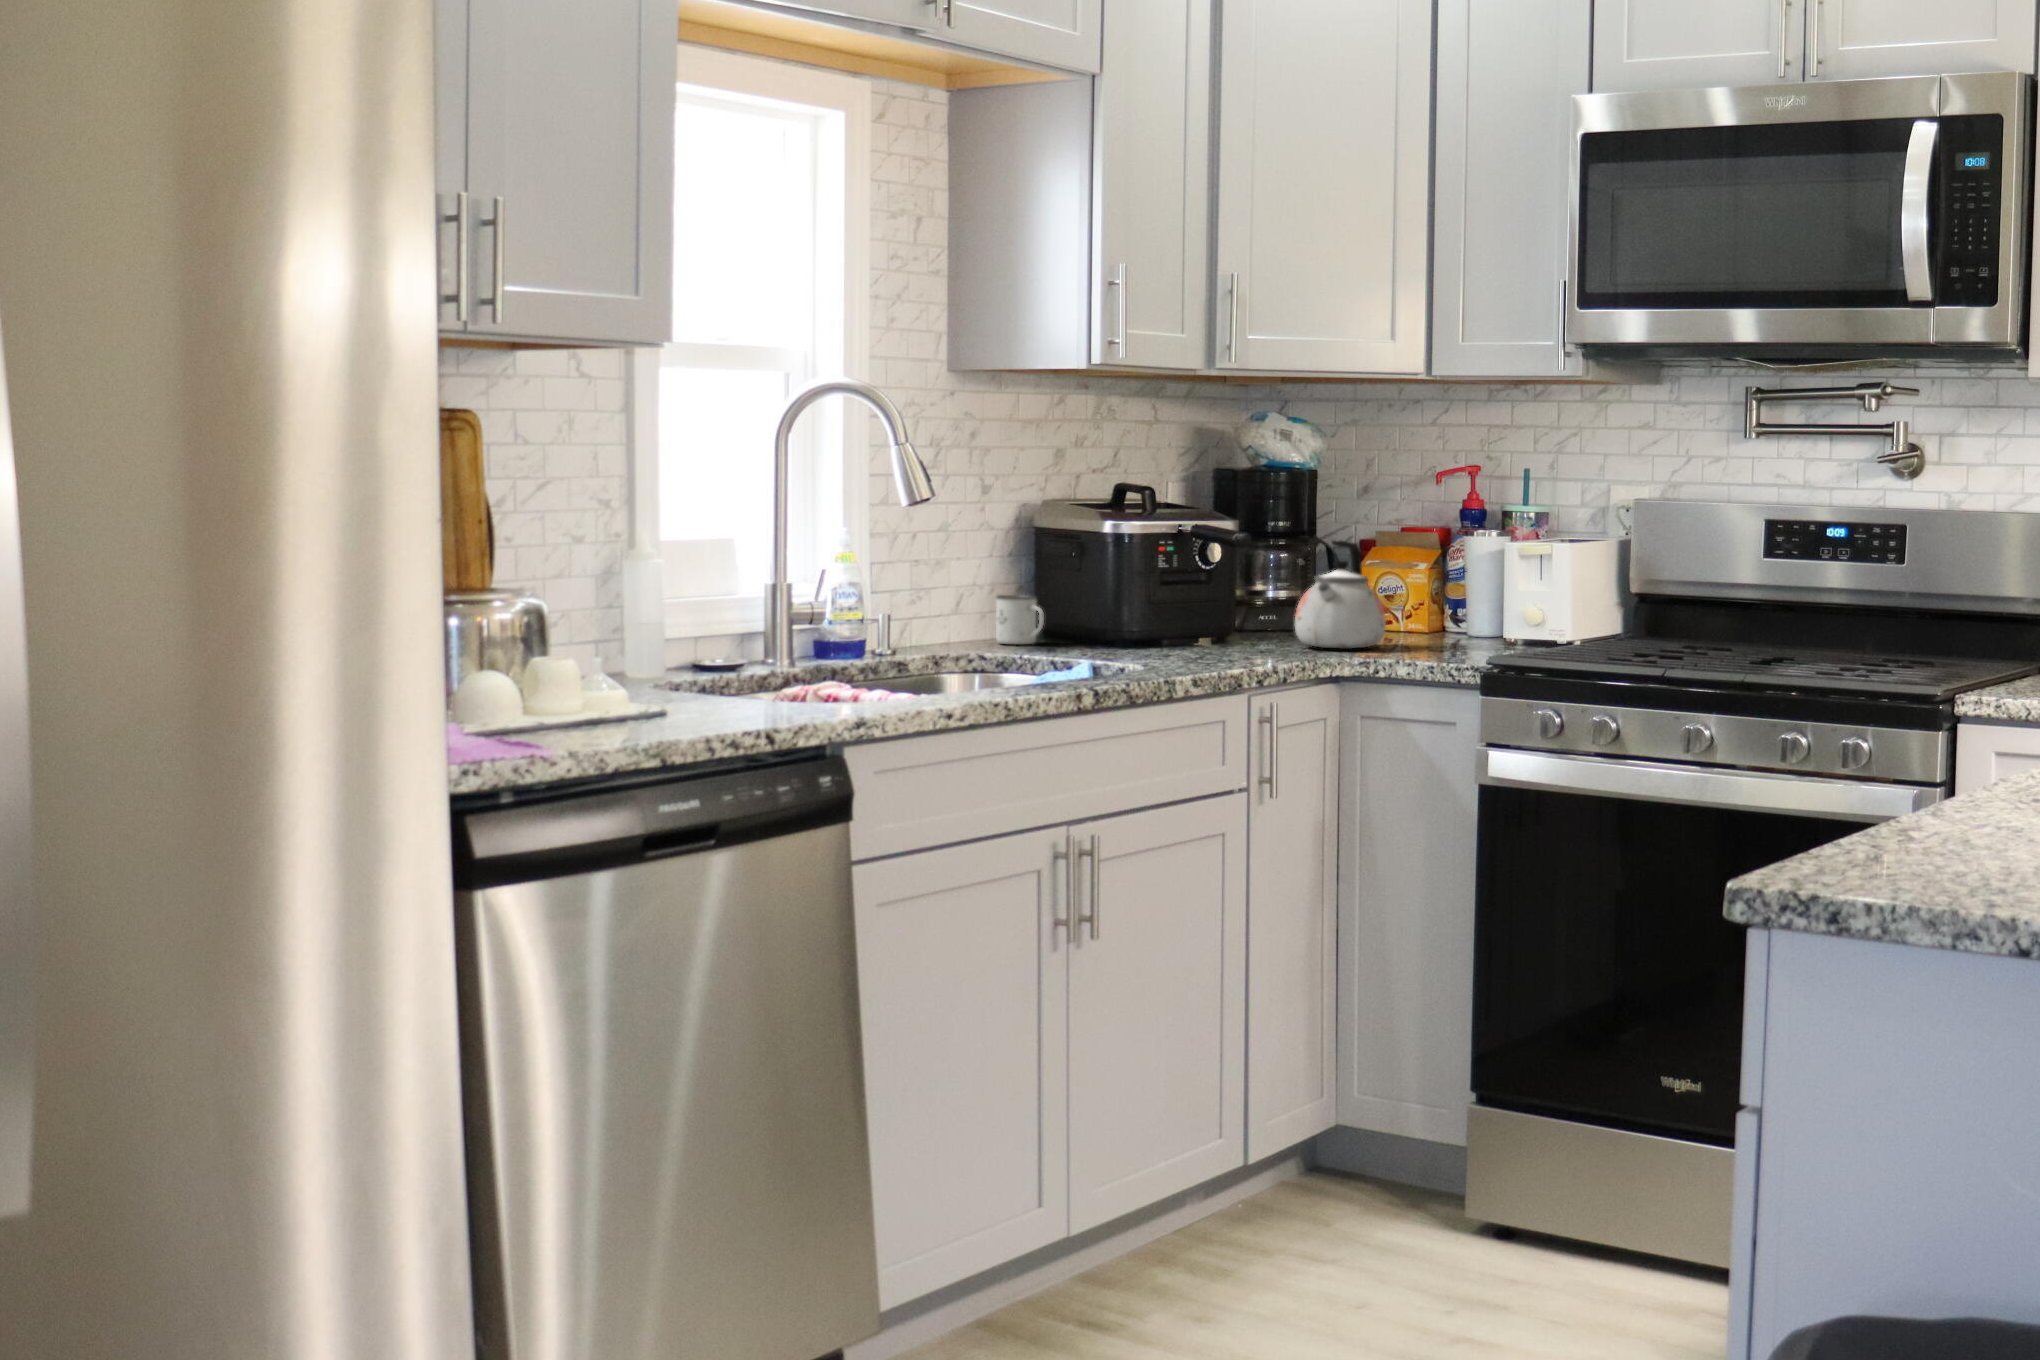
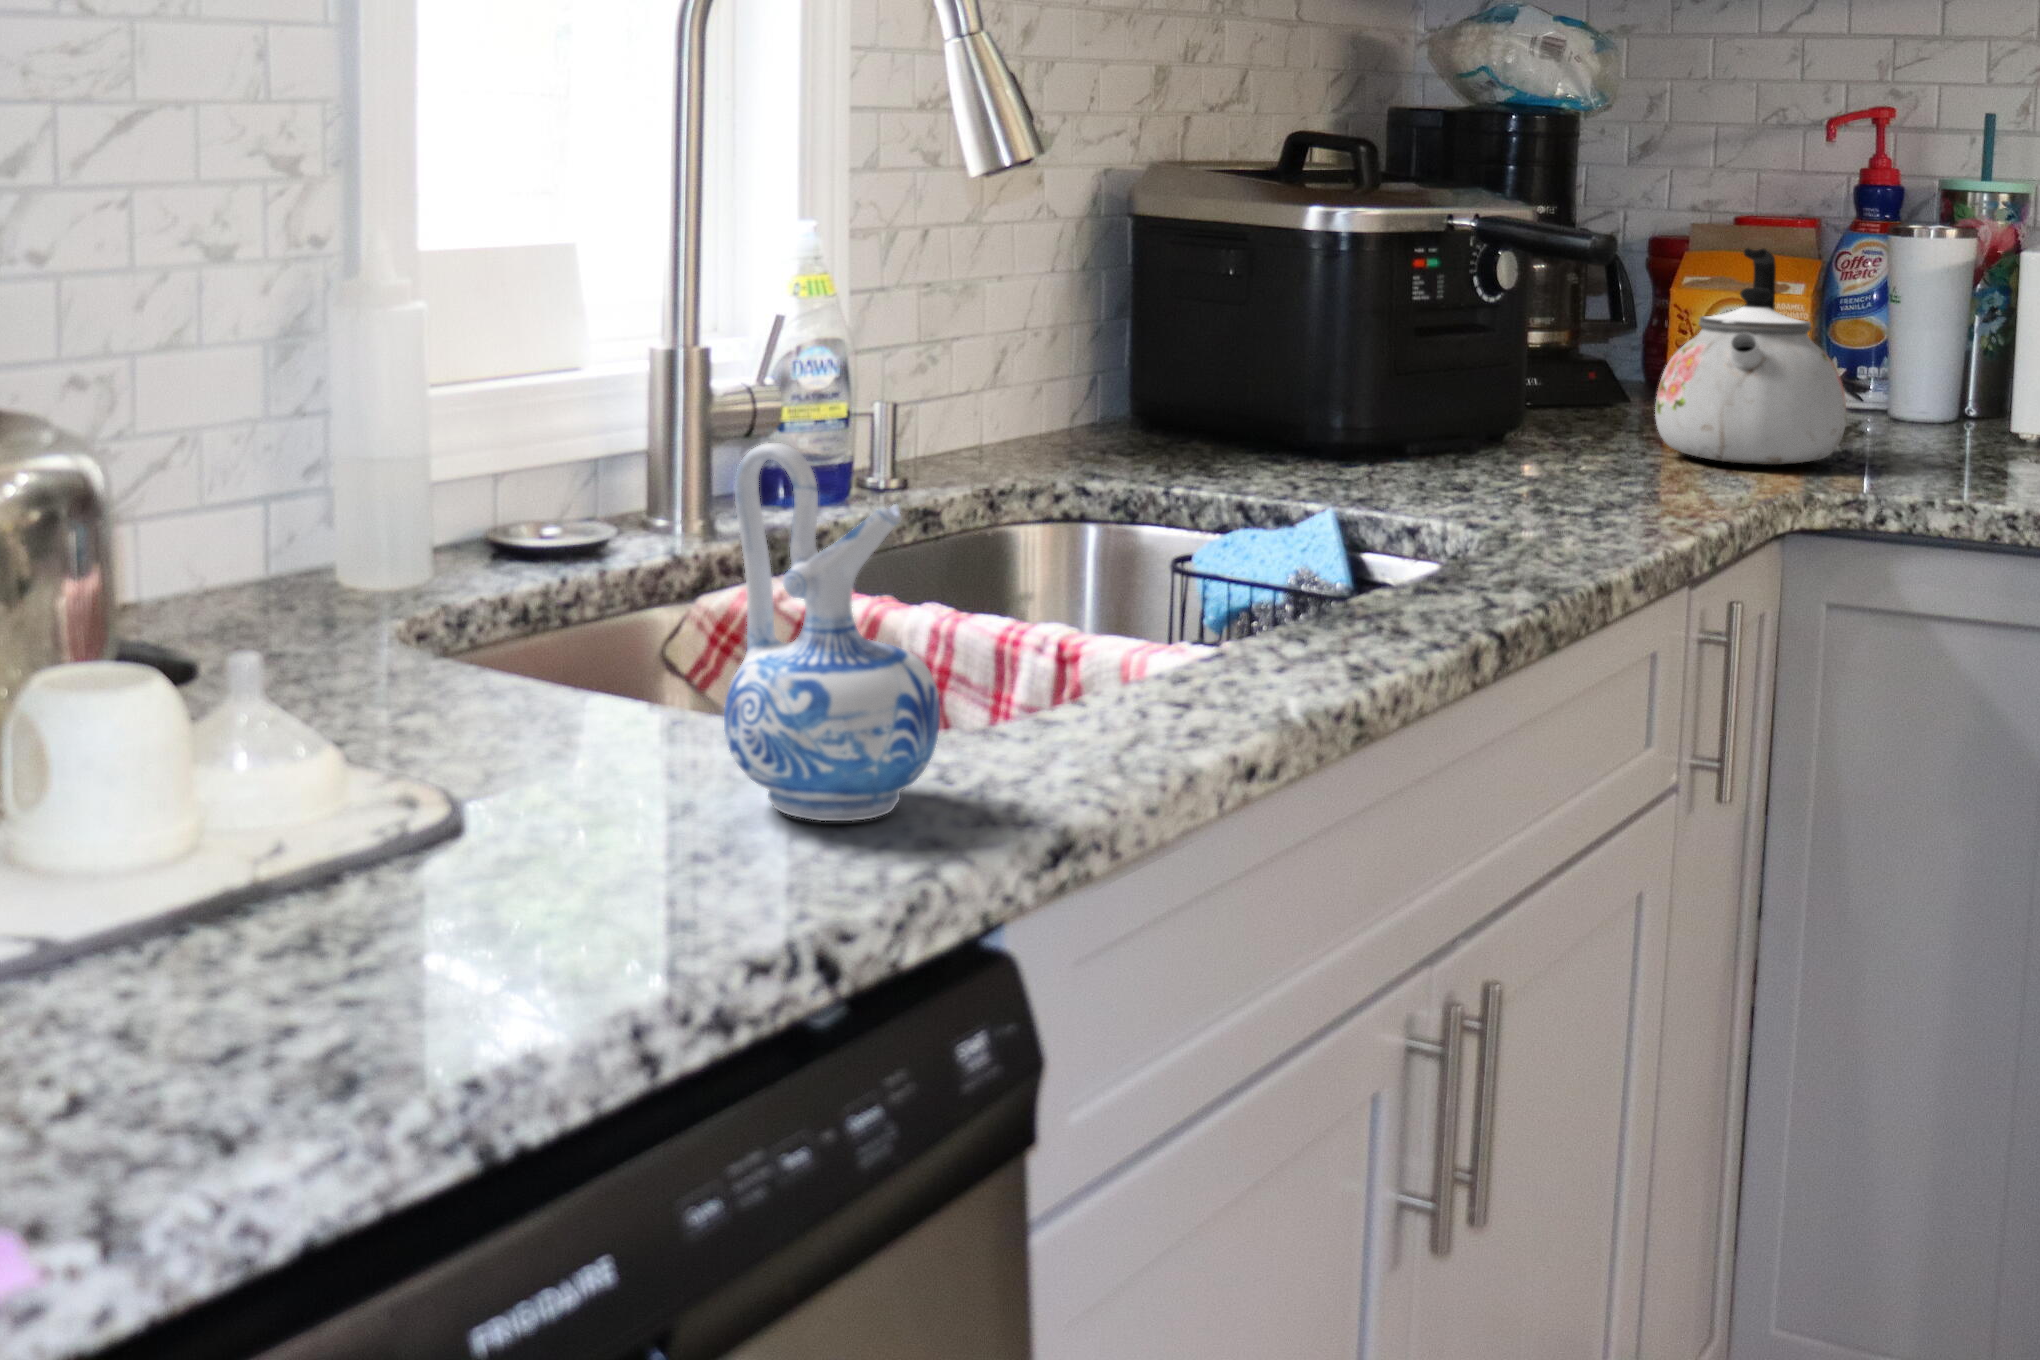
ceramic pitcher: none [752,595,824,716] -> present [724,443,940,821]
mug: present [996,595,1044,644] -> none [1067,348,1170,449]

